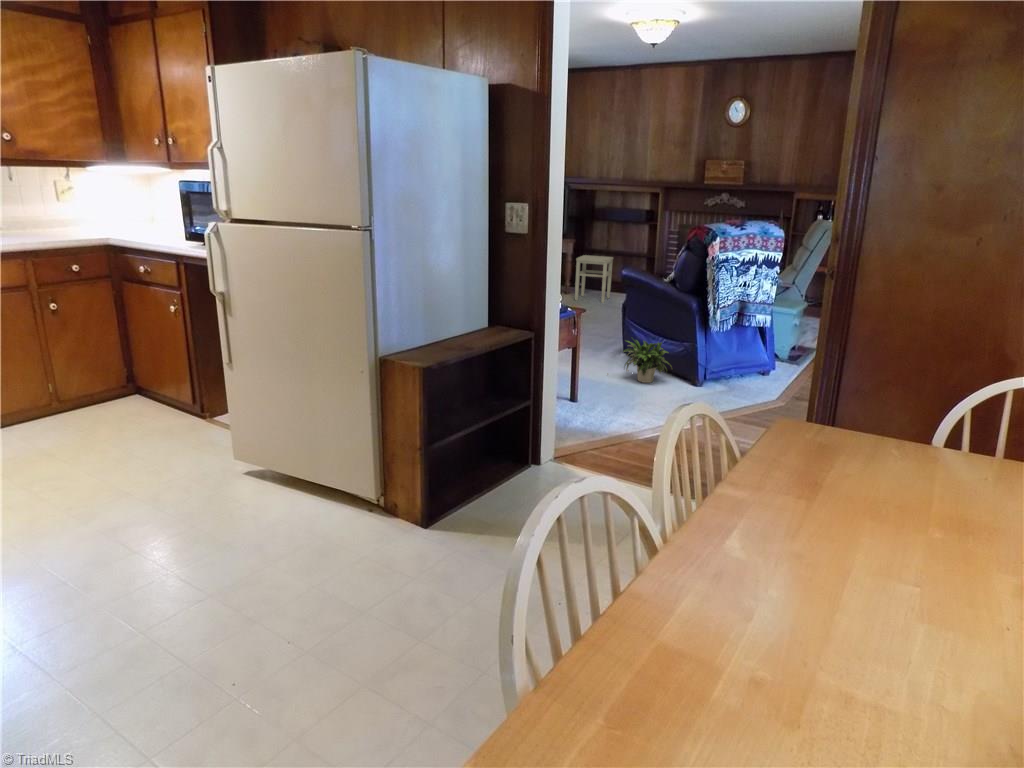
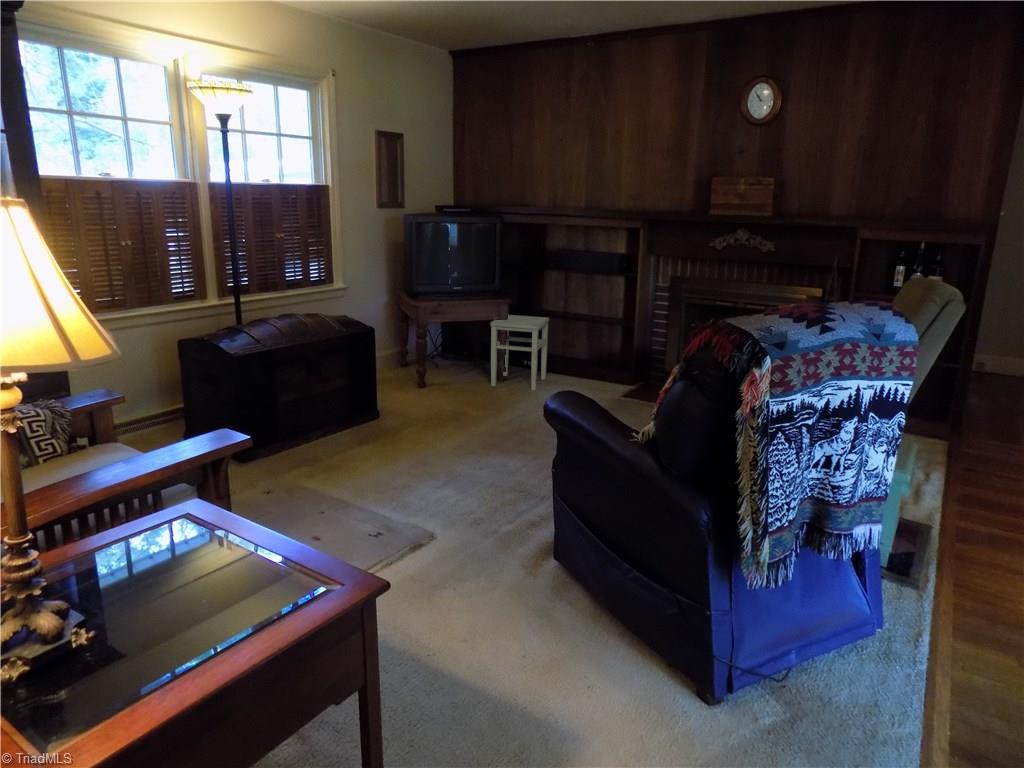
potted plant: present [623,341,672,383] -> none [500,573,651,687]

